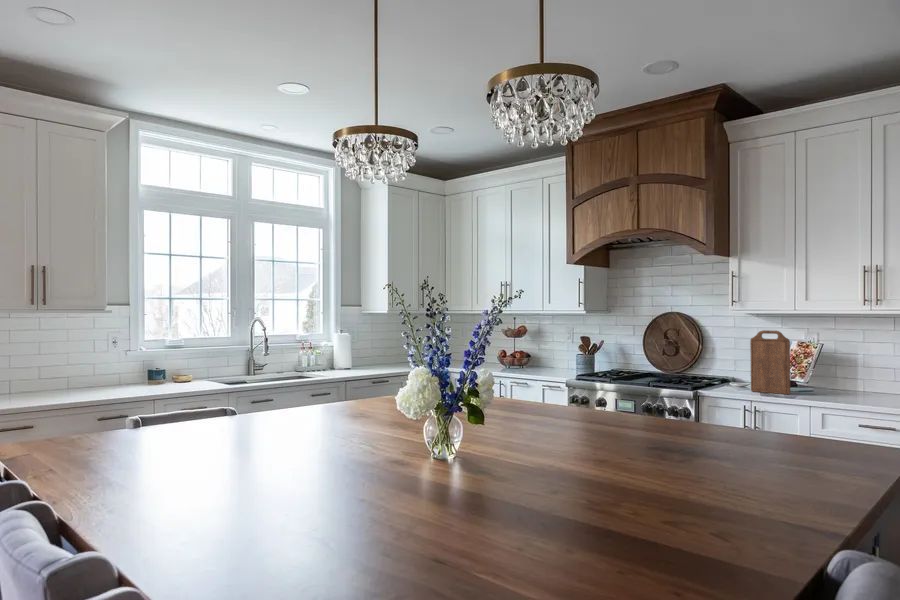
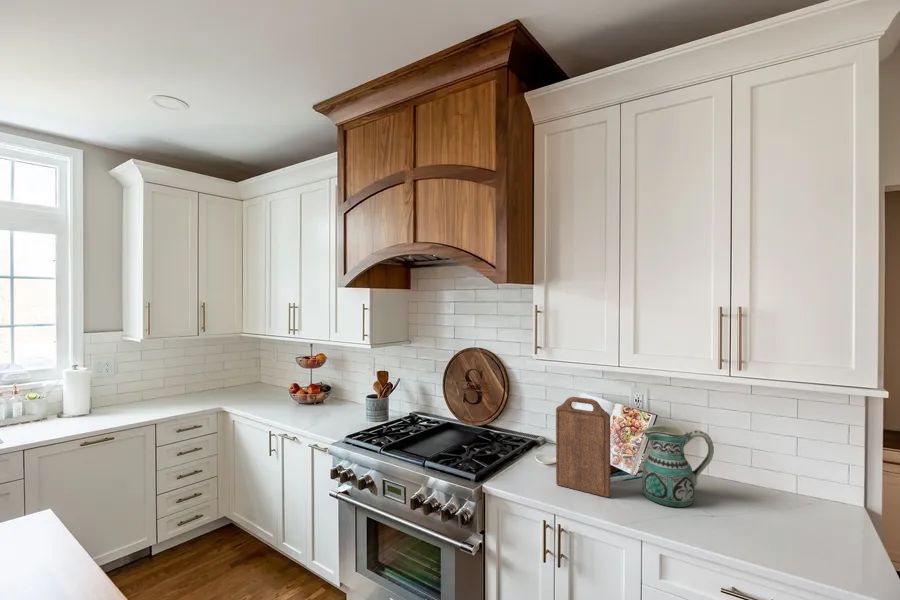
ceramic pitcher: none [813,349,862,397] -> present [642,425,714,507]

